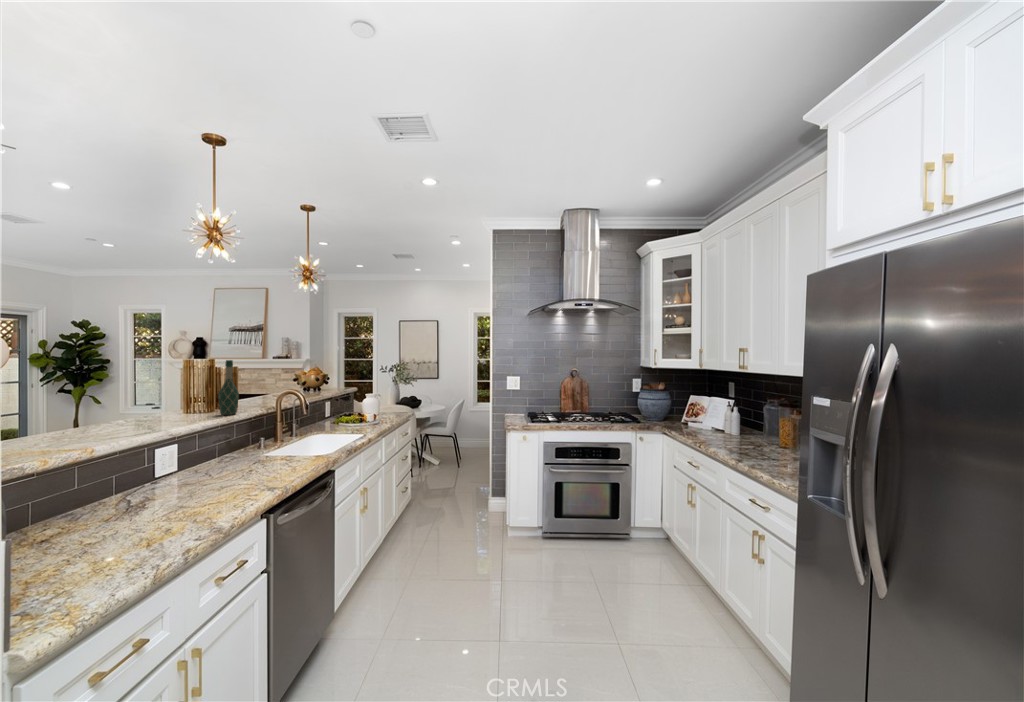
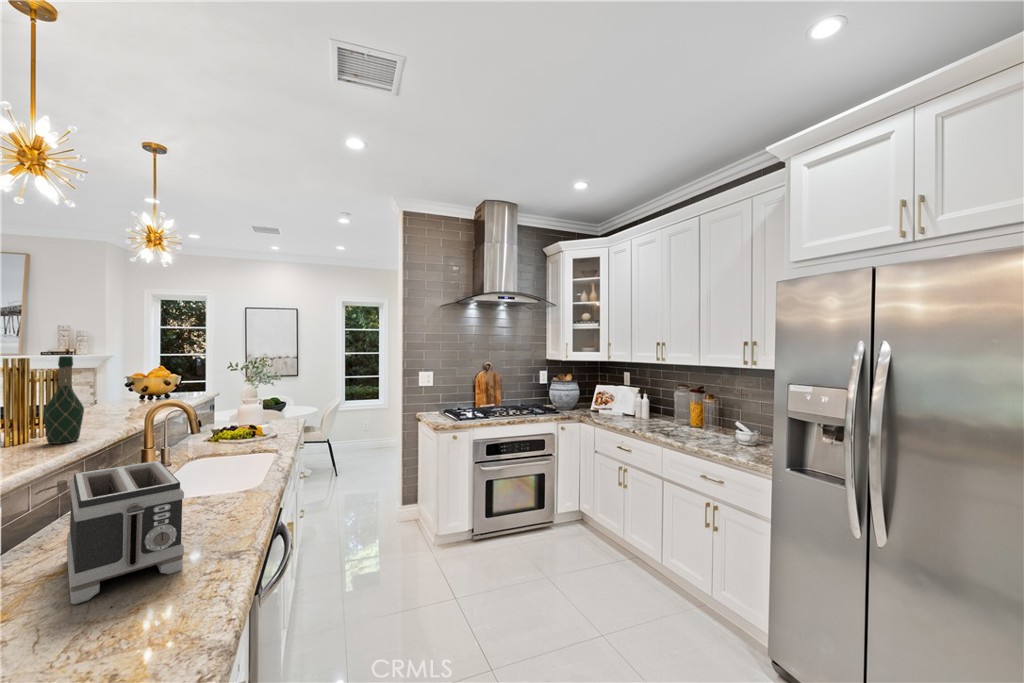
toaster: none [185,428,253,500] -> present [67,461,184,604]

